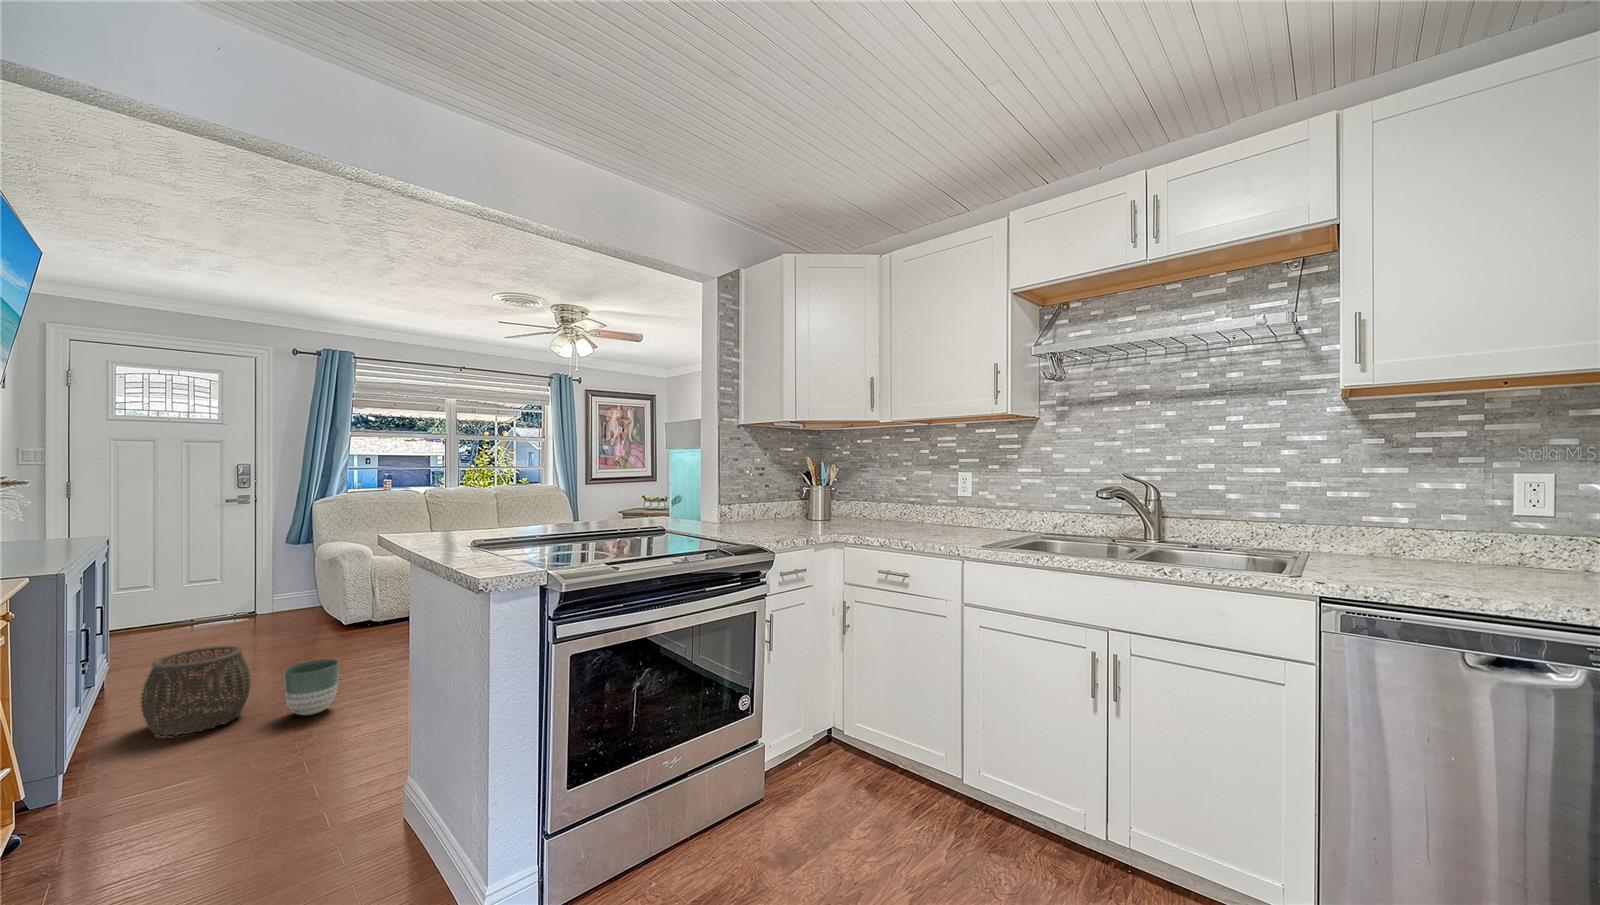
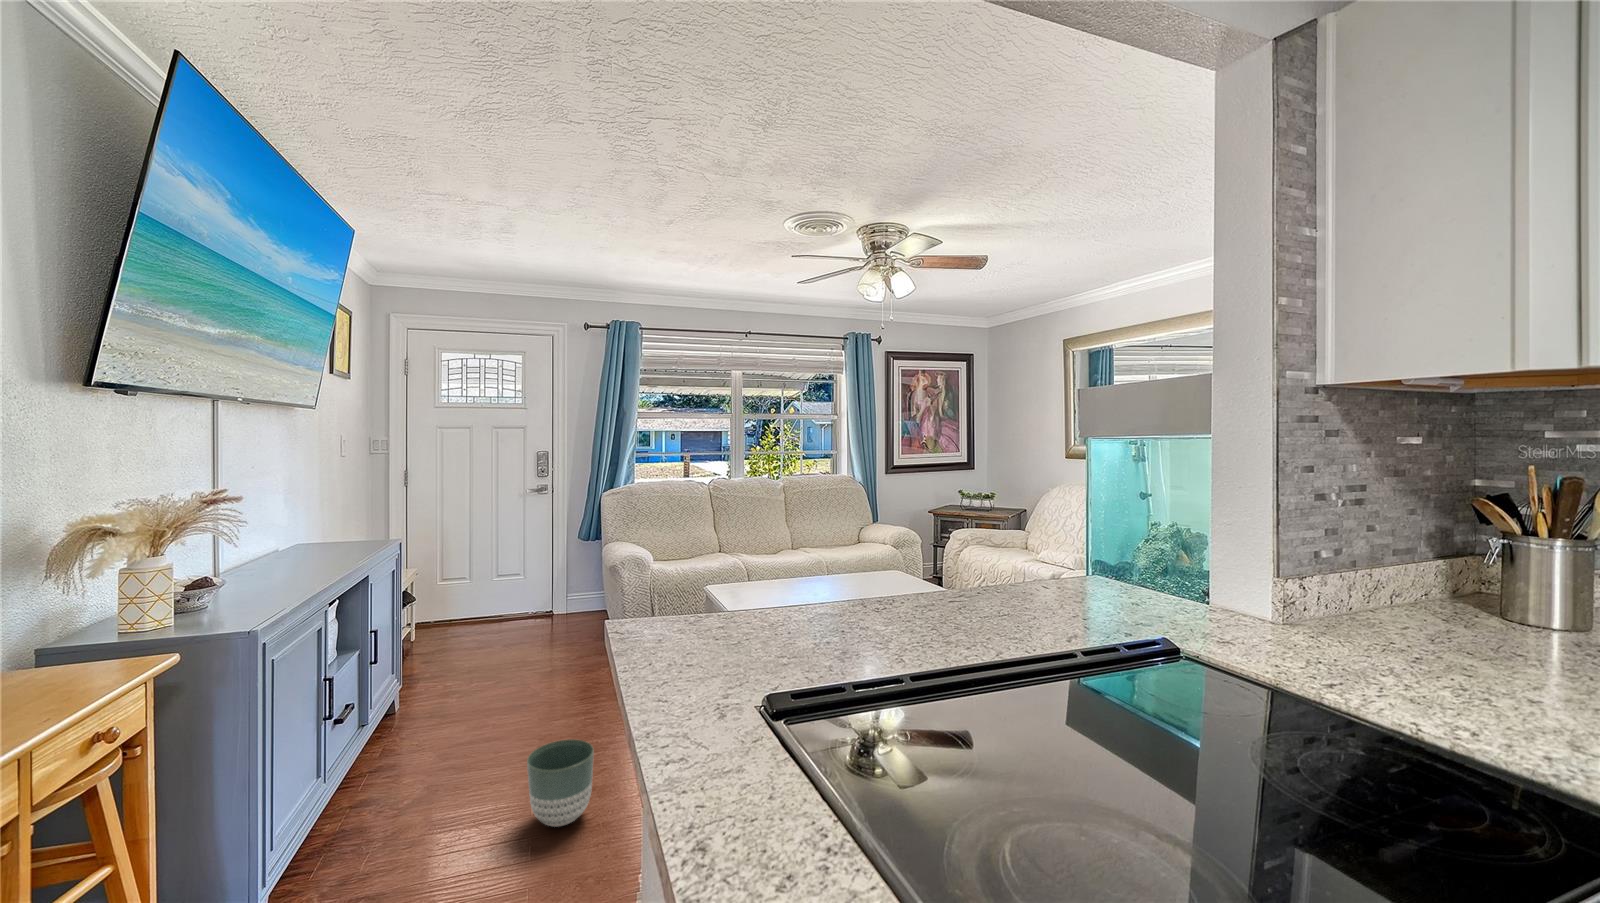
woven basket: present [141,646,251,737] -> none [376,702,499,834]

